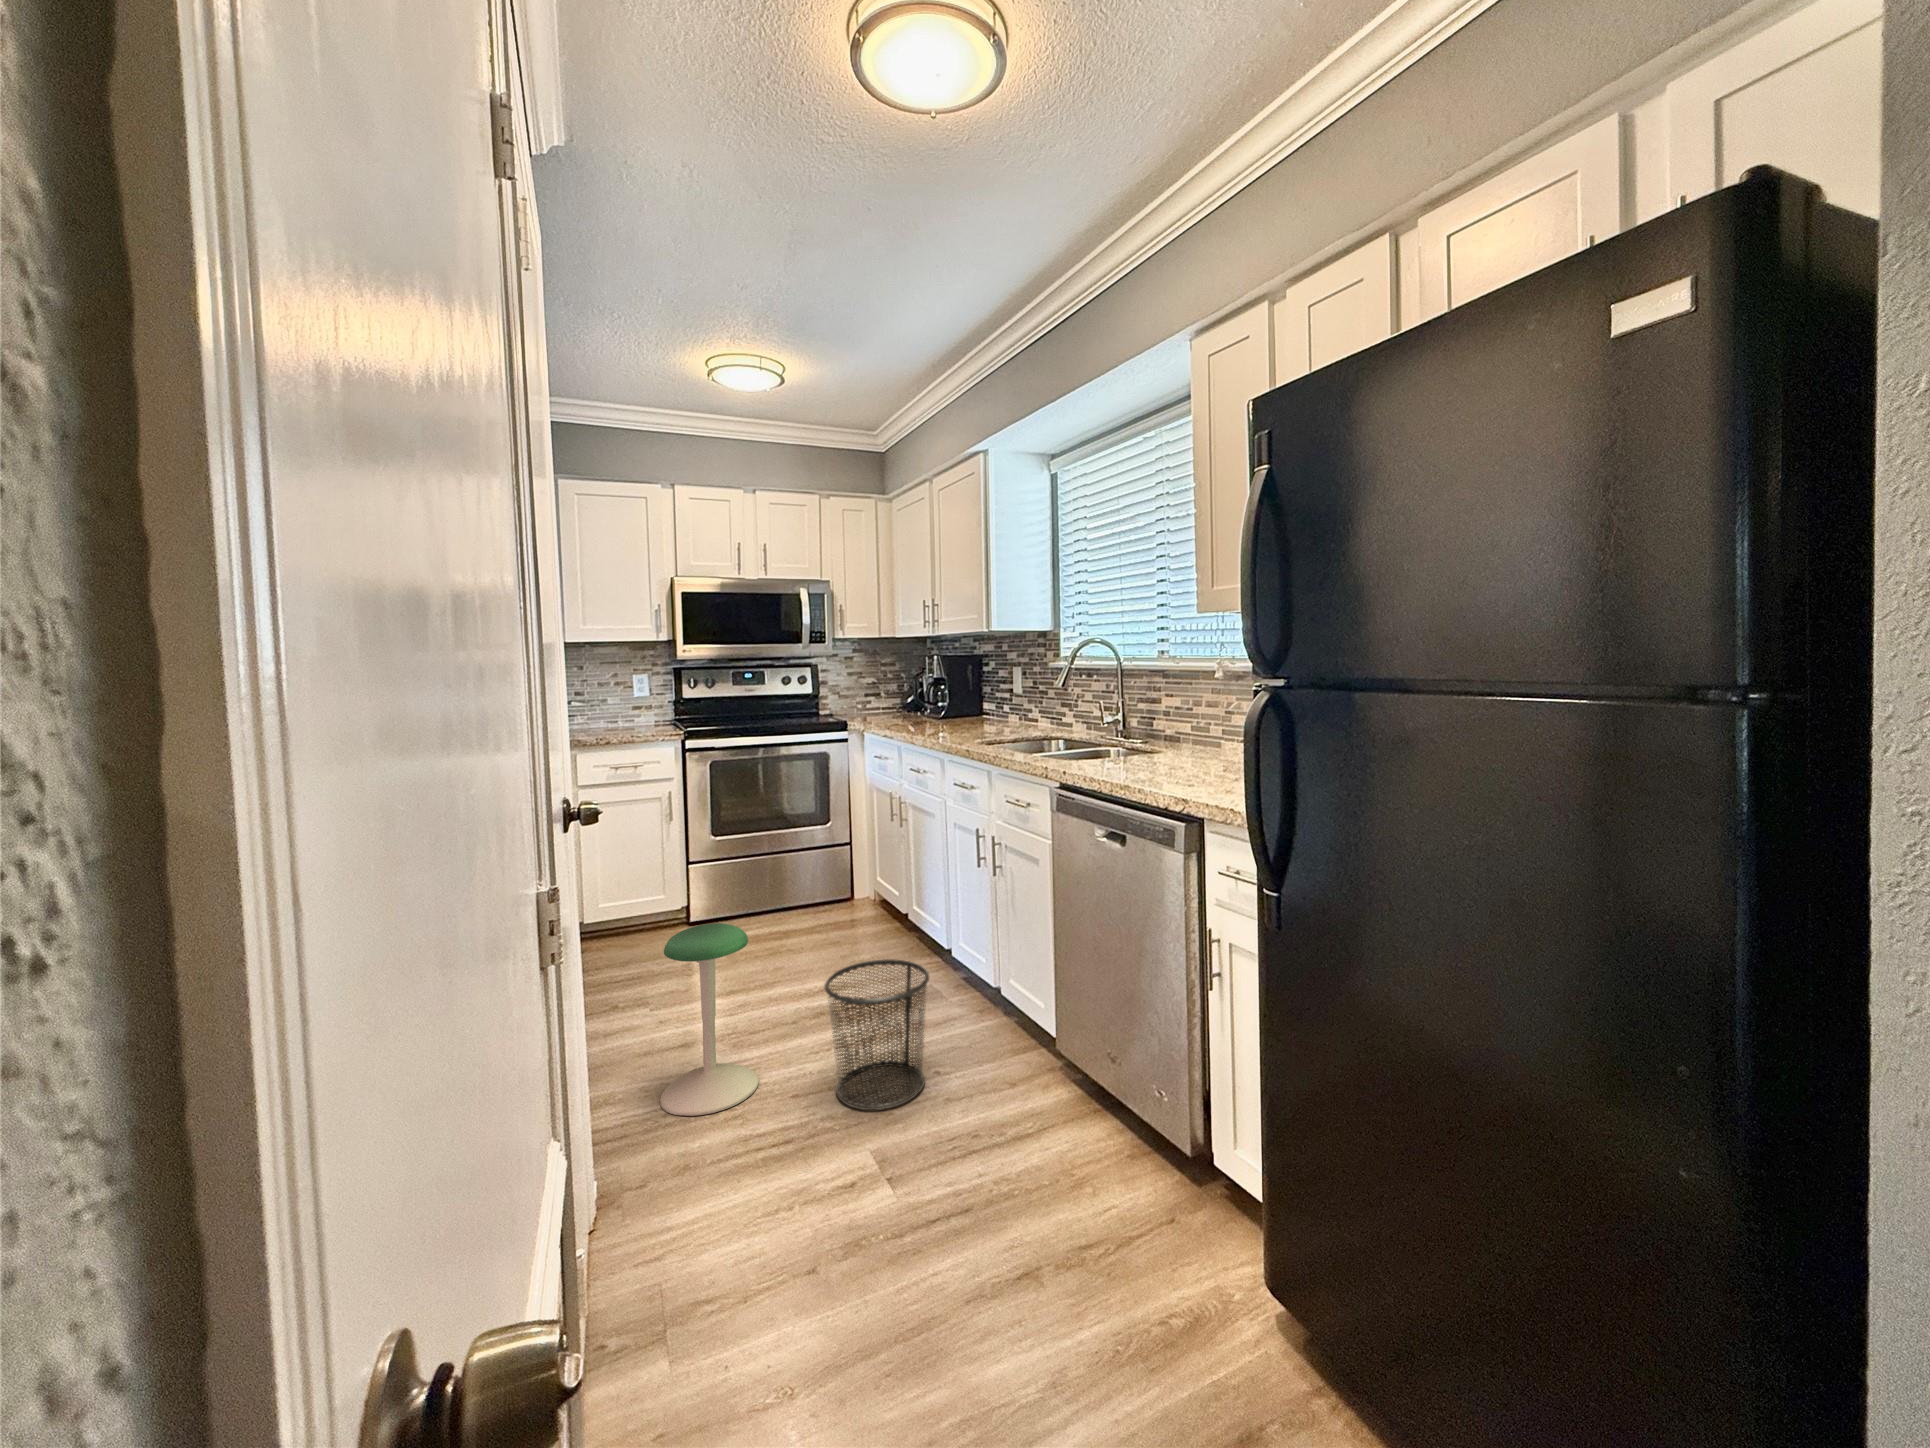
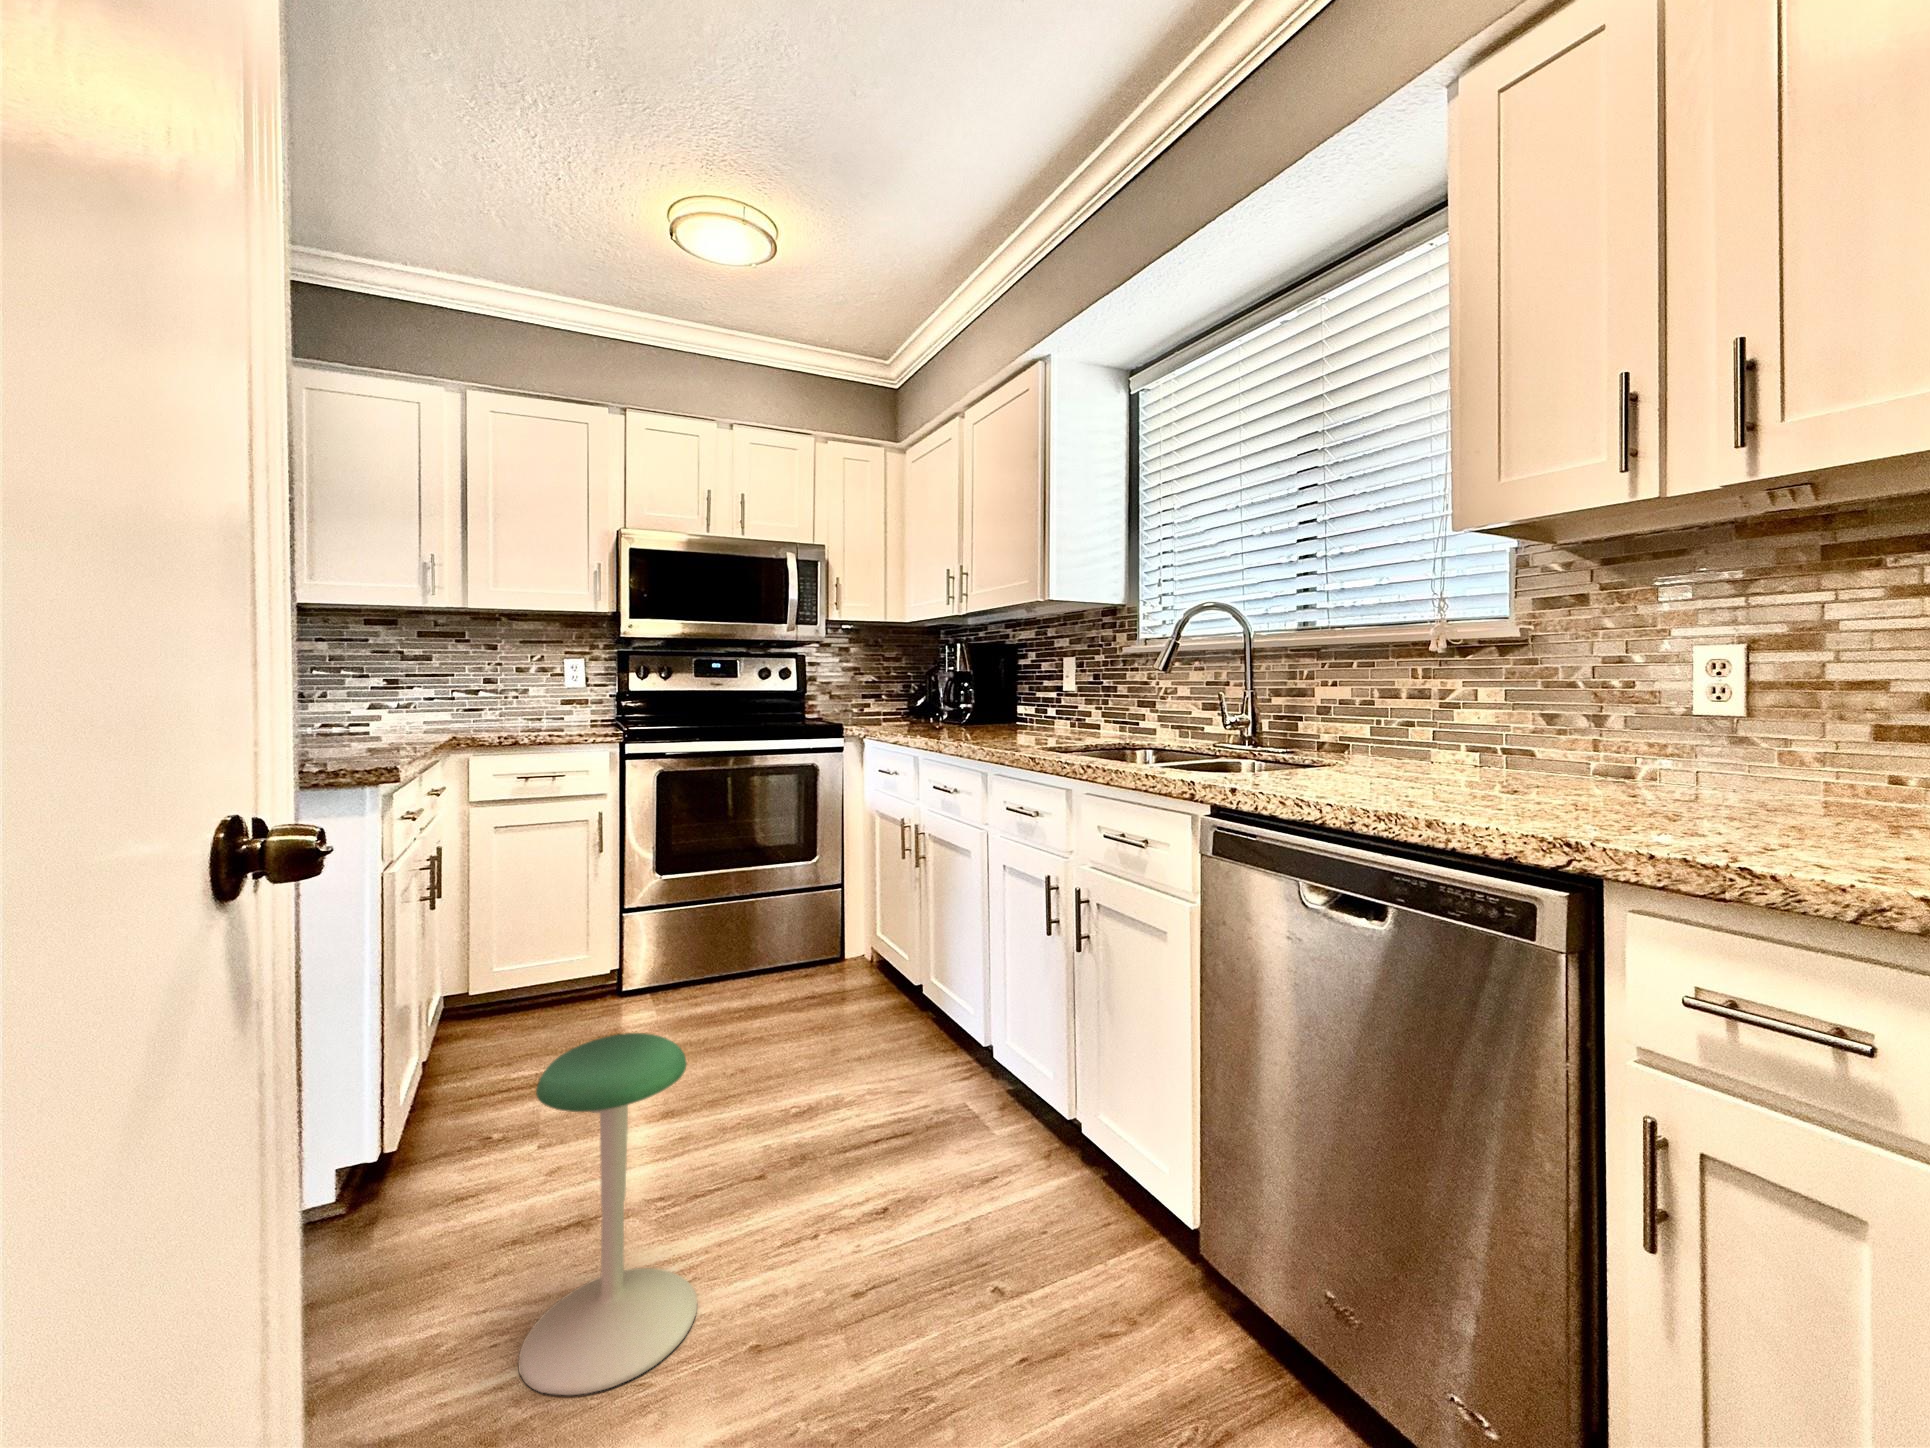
waste bin: present [824,959,929,1110] -> none [815,1094,994,1385]

